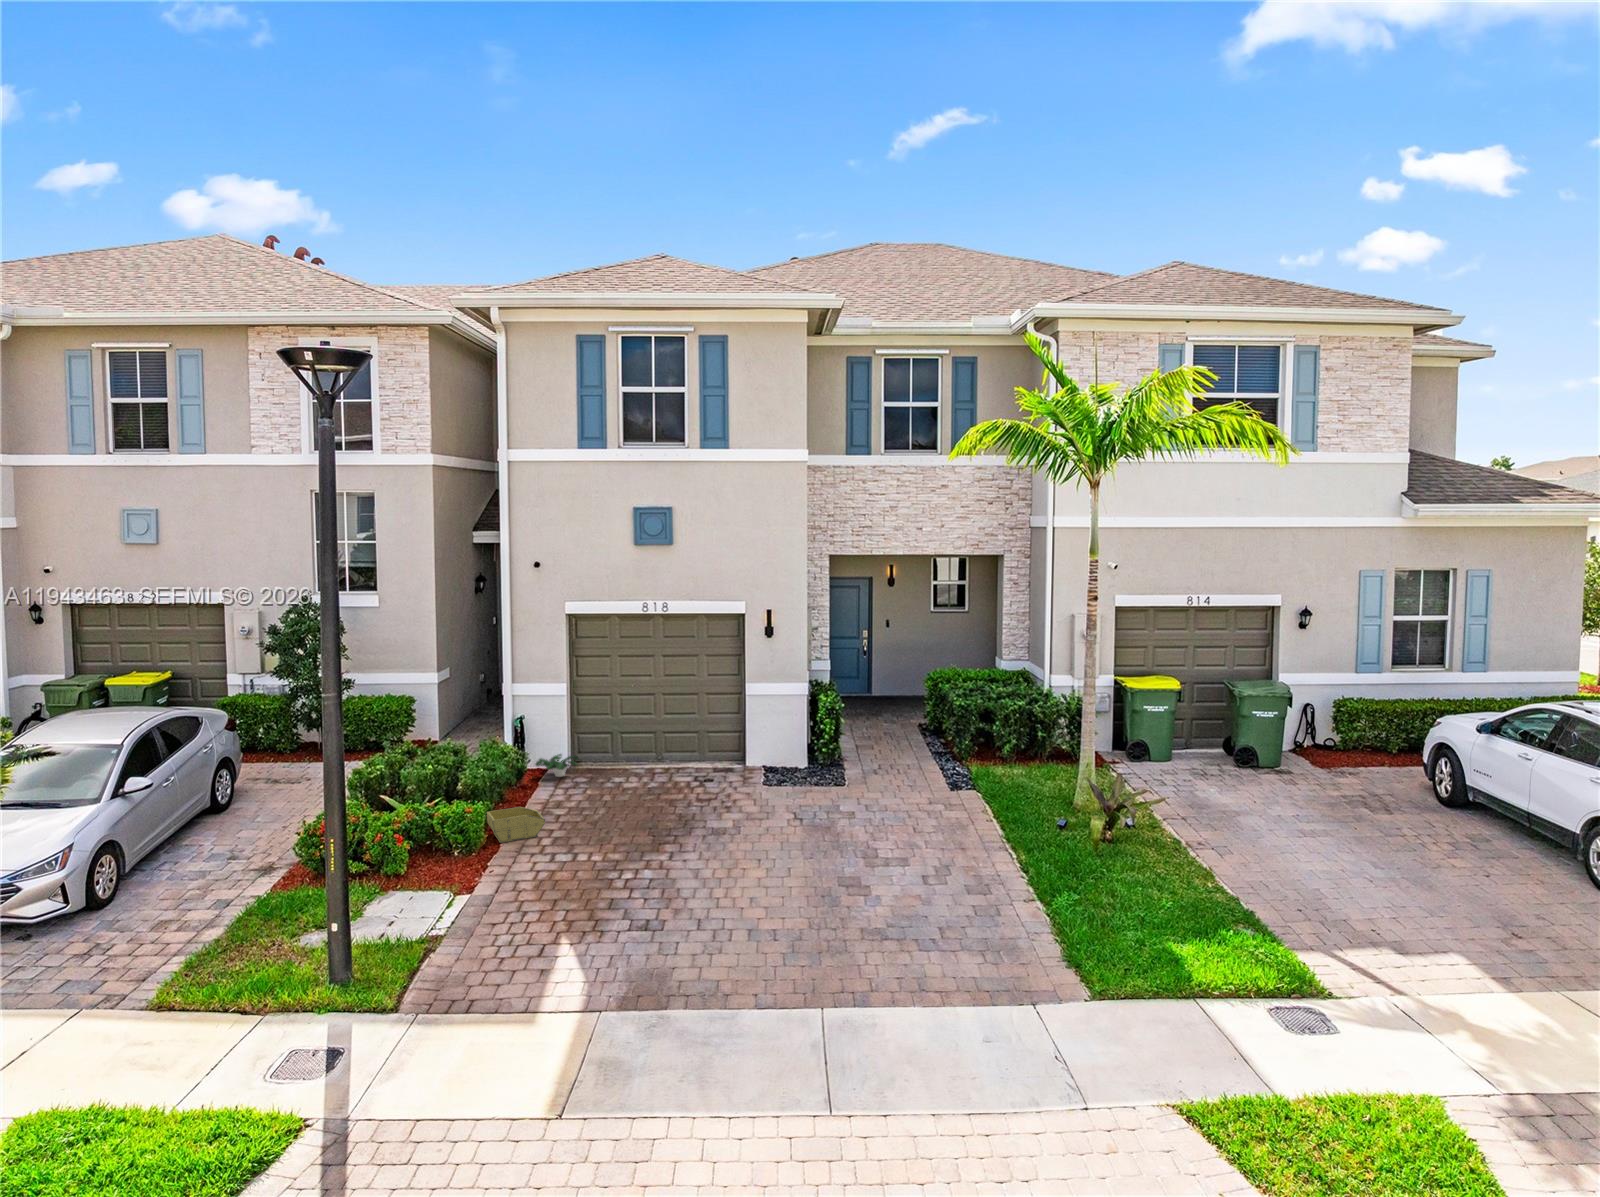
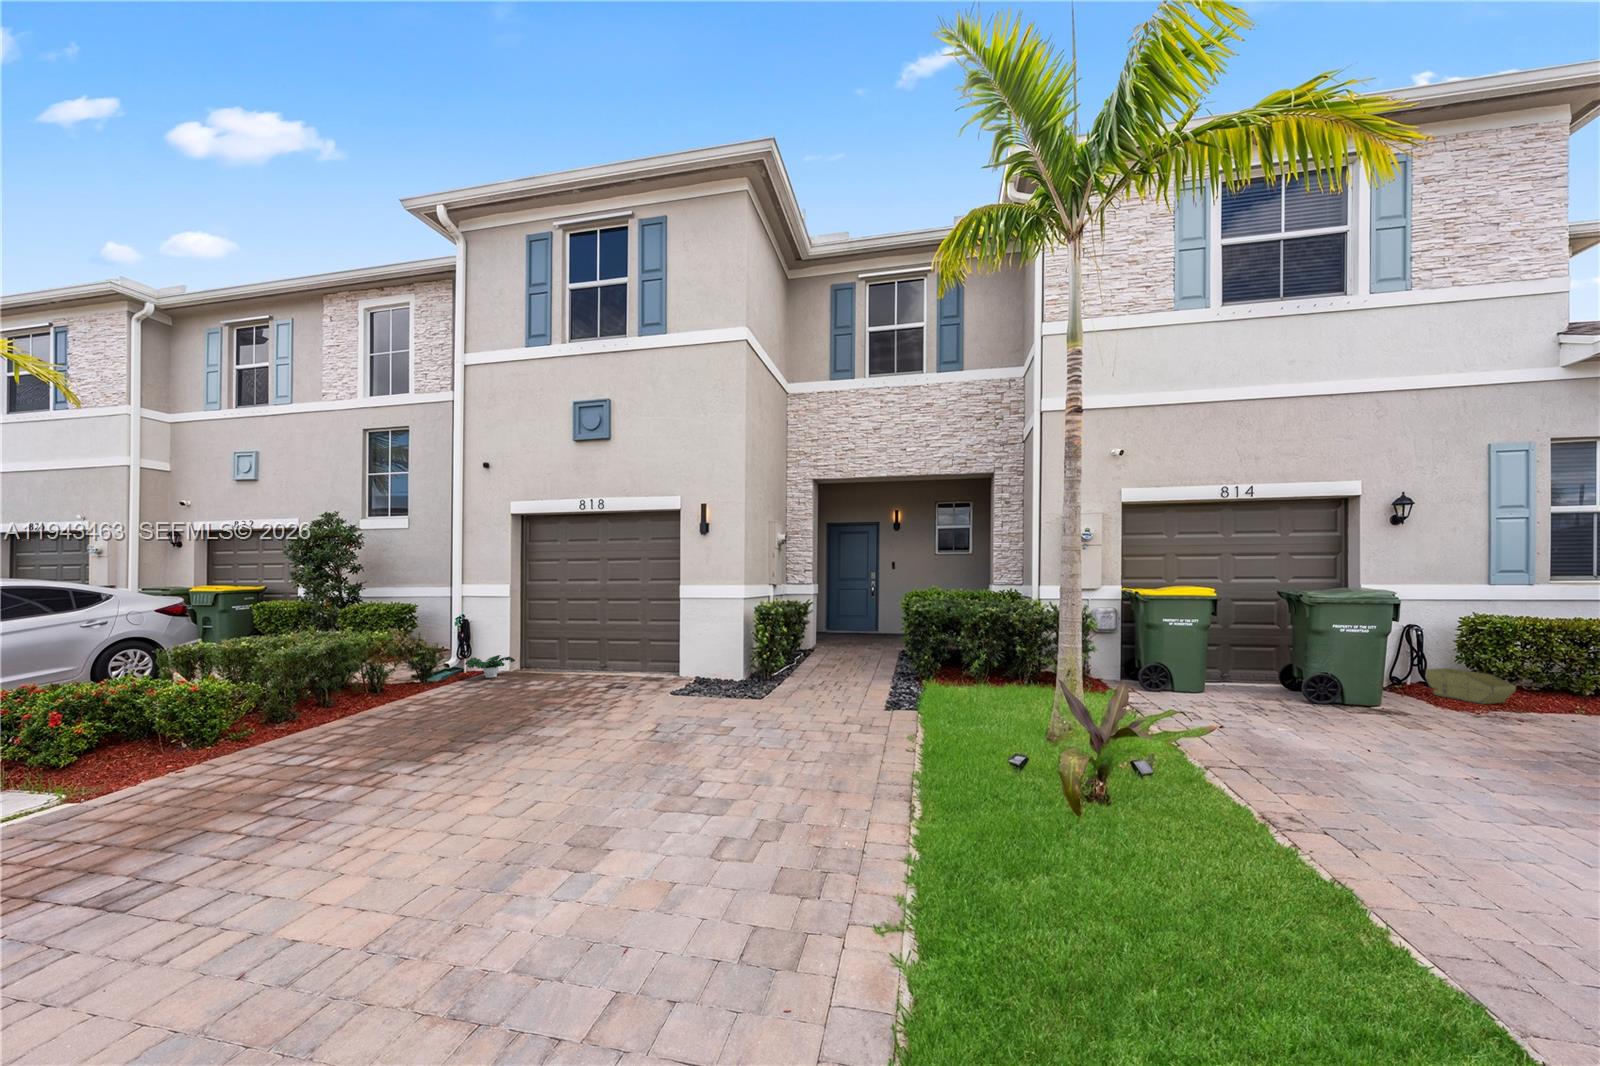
storage bin: present [487,807,545,843] -> present [1426,668,1516,704]

